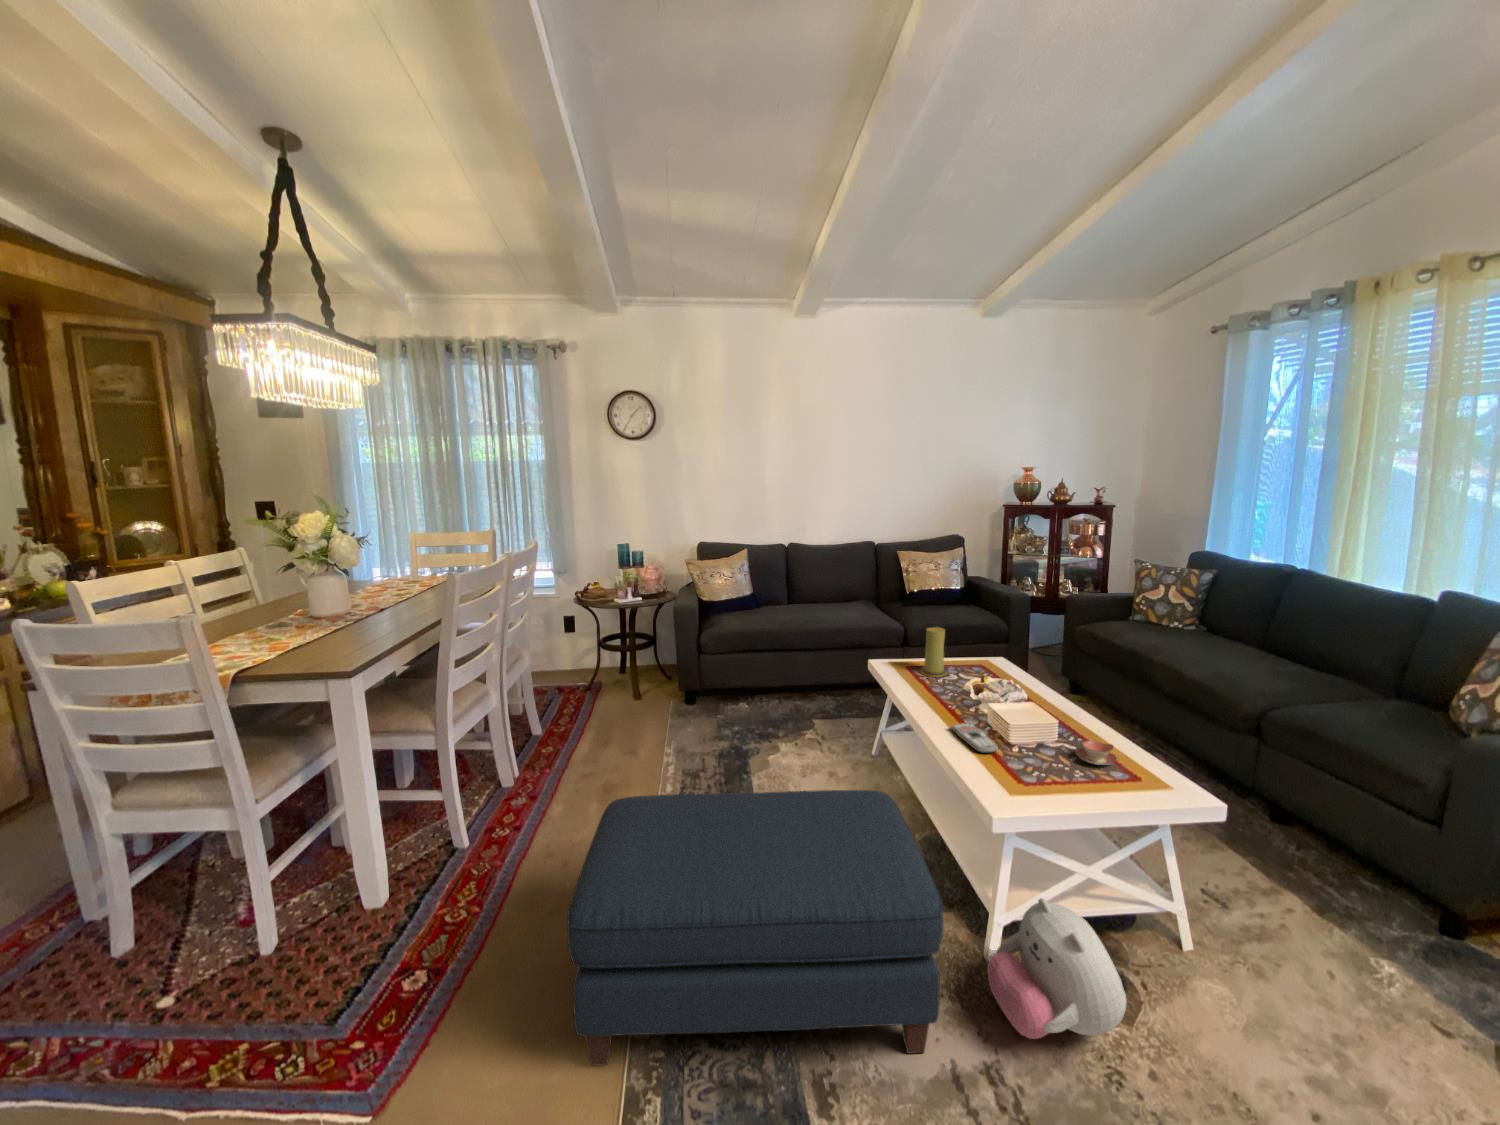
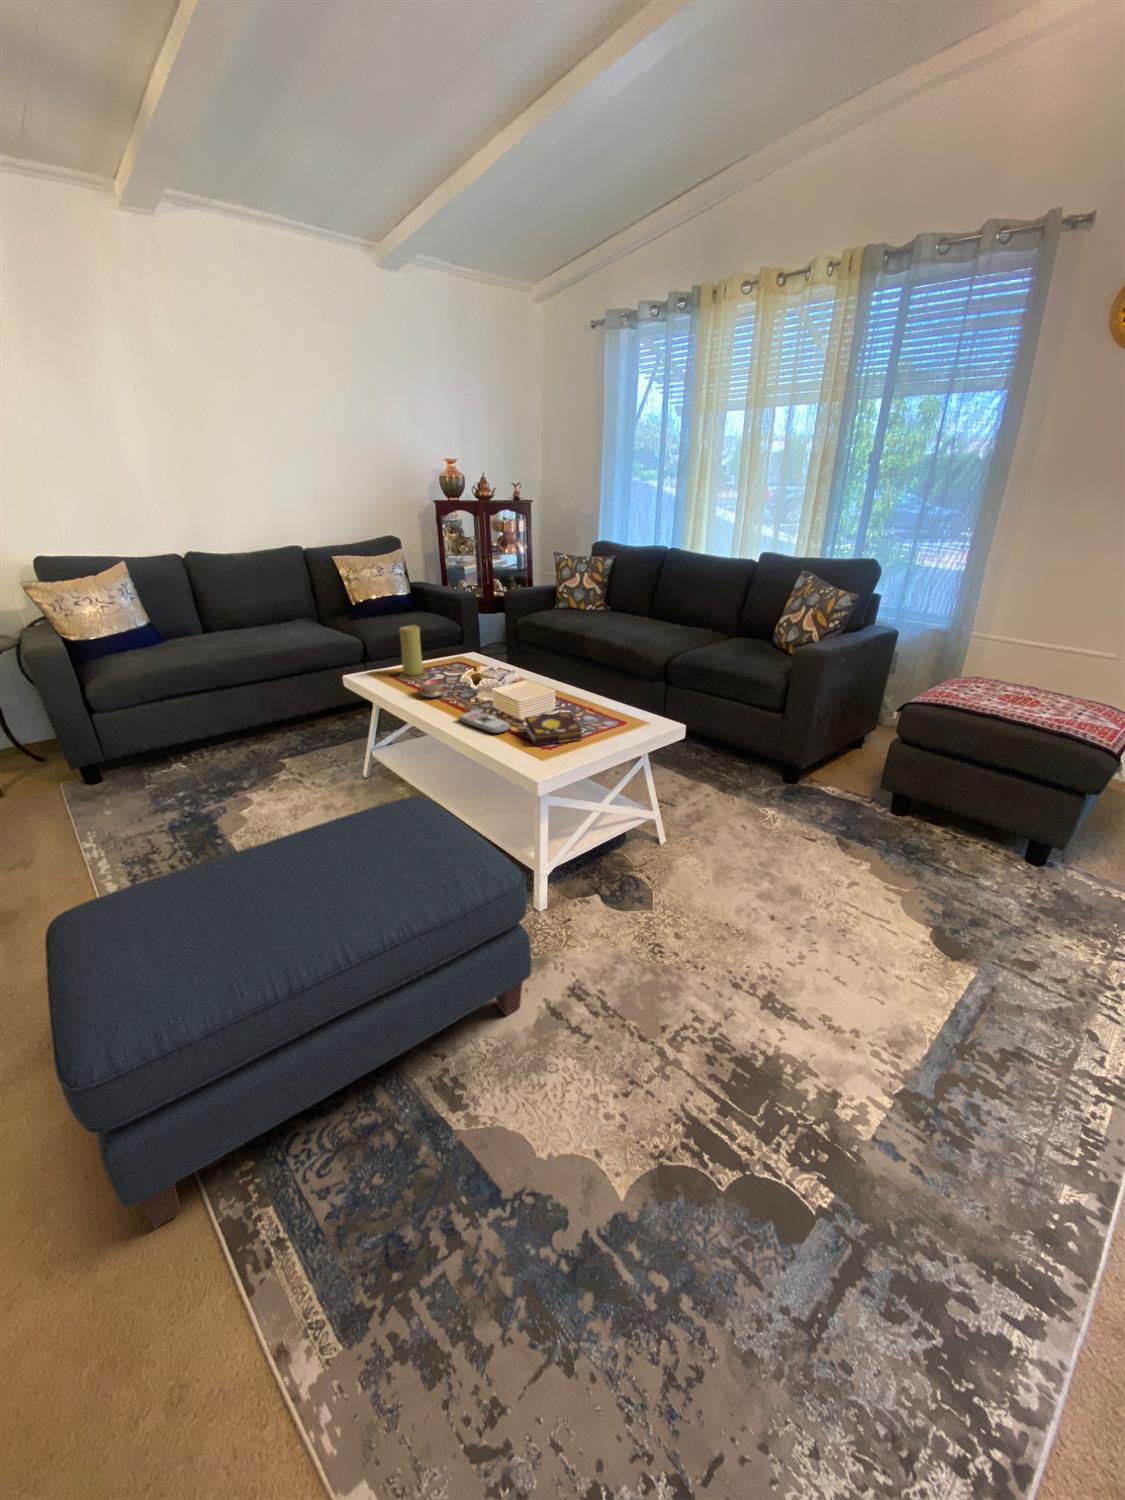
teacup: present [1076,741,1117,765] -> present [418,680,449,697]
book: none [1012,744,1072,785] -> present [525,713,582,746]
plush toy: present [987,898,1126,1039] -> none [549,839,658,954]

